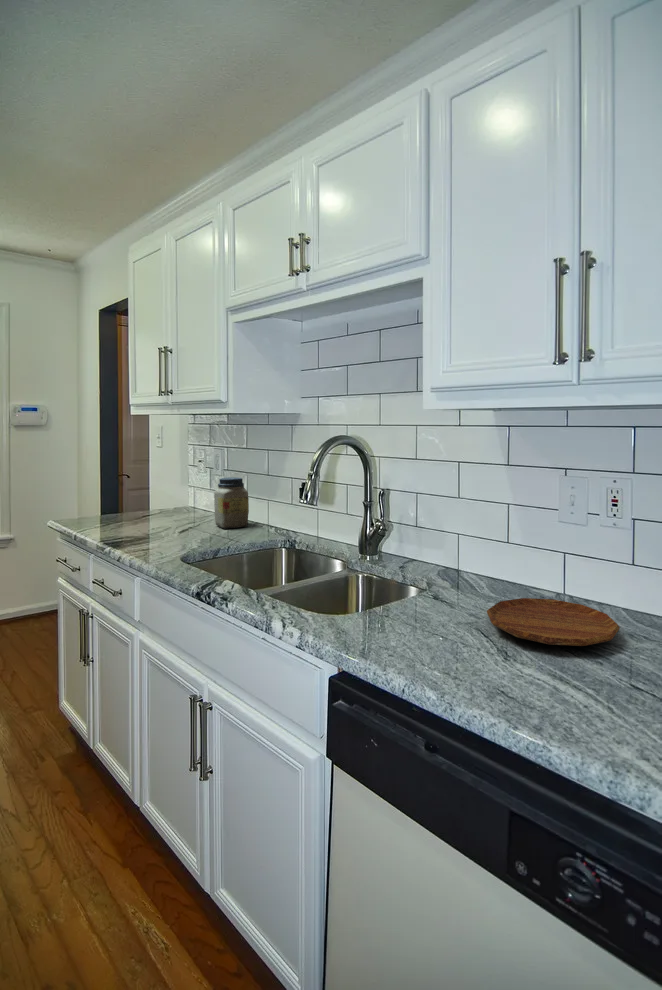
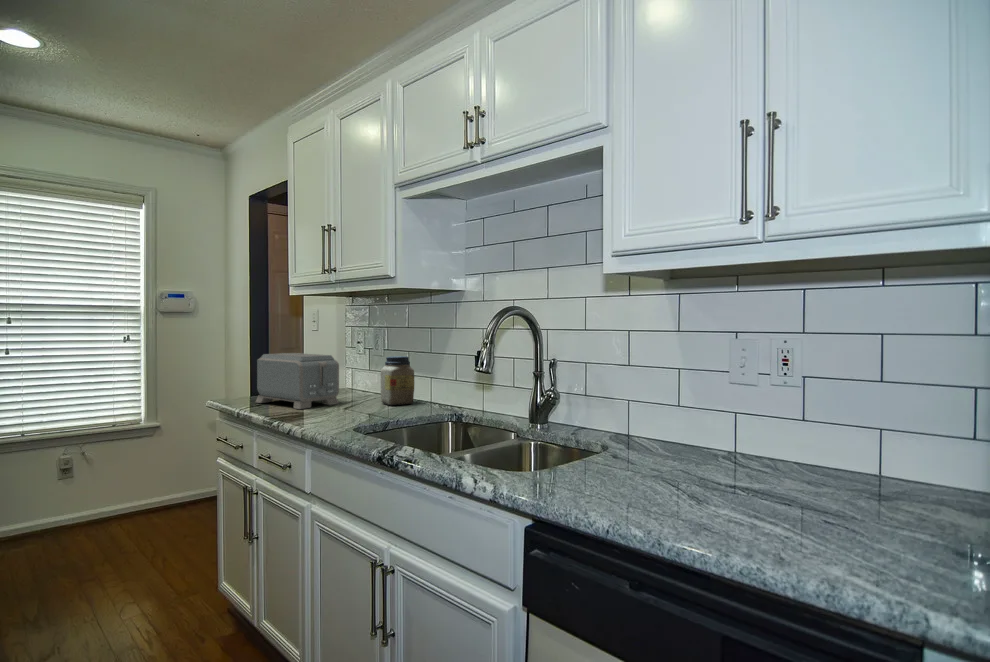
toaster: none [90,473,174,533] -> present [256,353,339,409]
tray: present [487,598,620,646] -> none [670,453,798,489]

